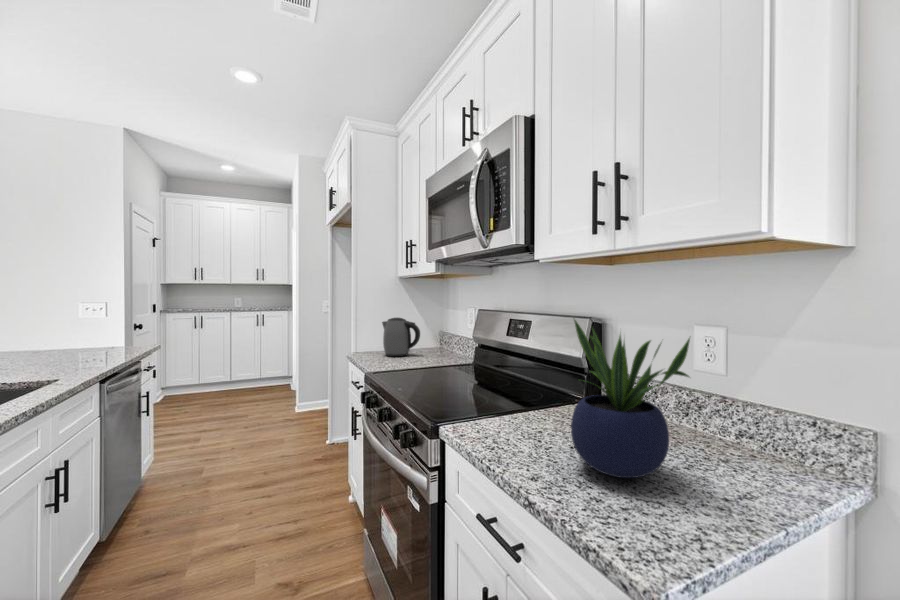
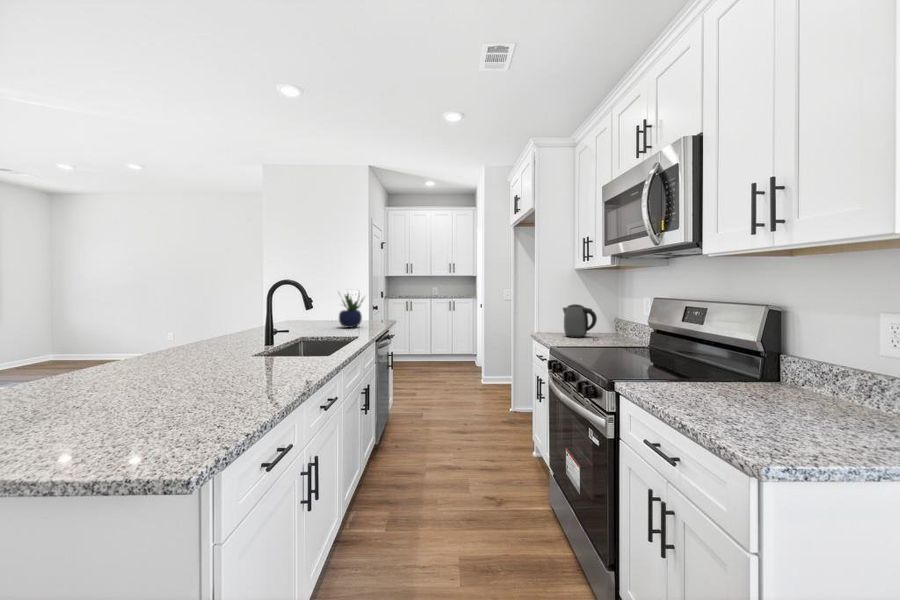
potted plant: present [571,320,690,478] -> present [339,294,363,328]

